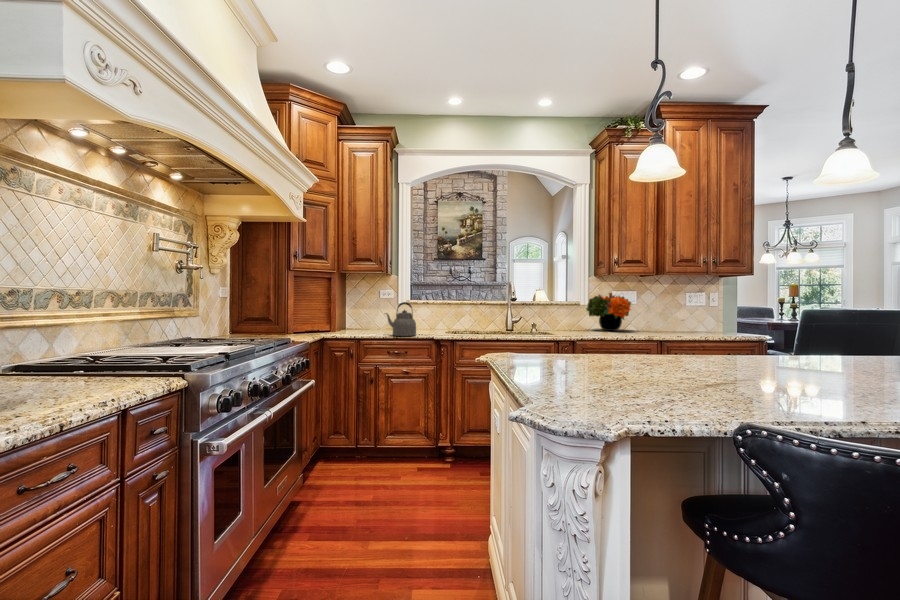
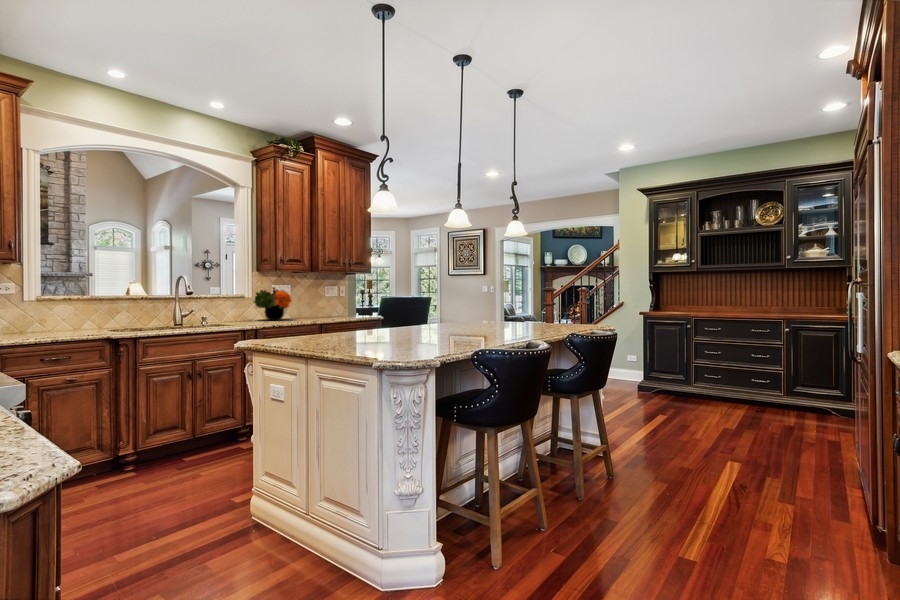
kettle: present [385,302,416,336] -> none [26,297,82,338]

